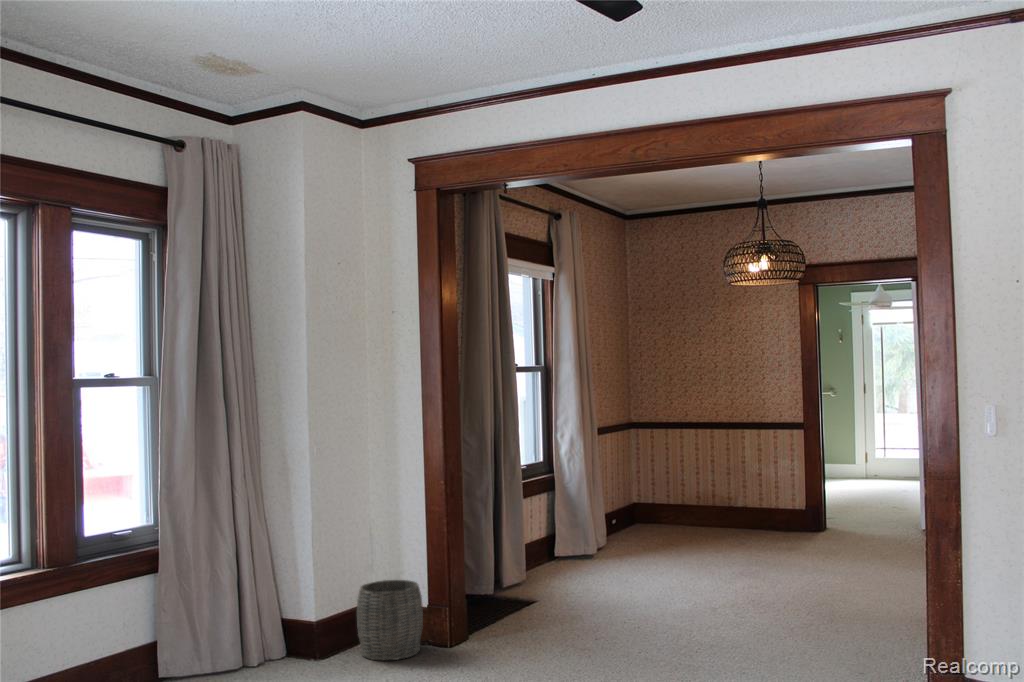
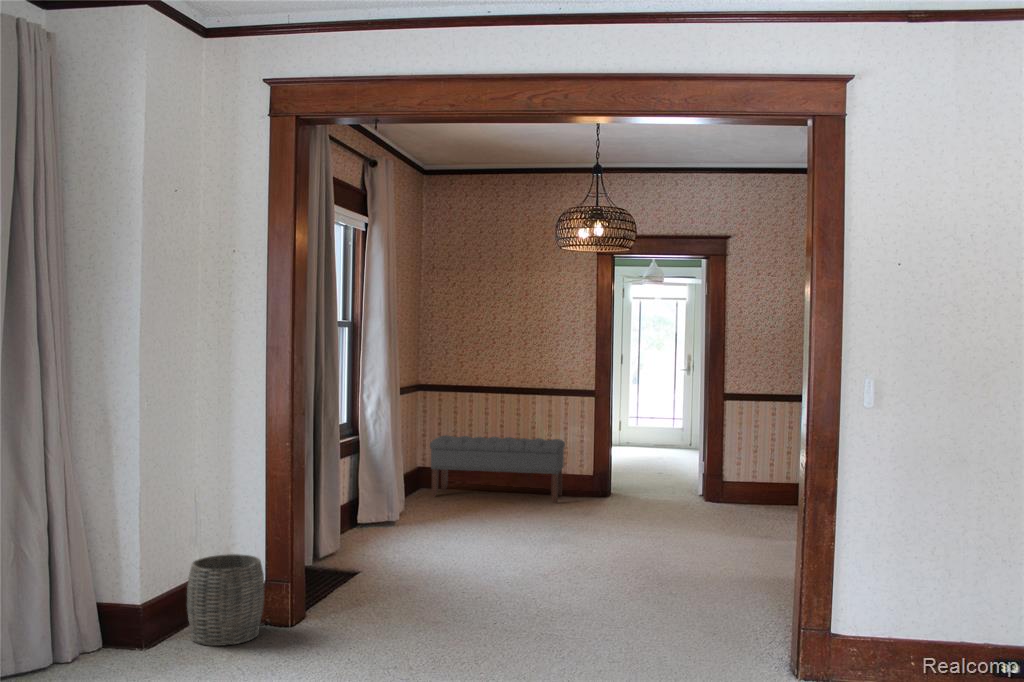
bench: none [635,471,774,539] -> present [430,435,565,503]

